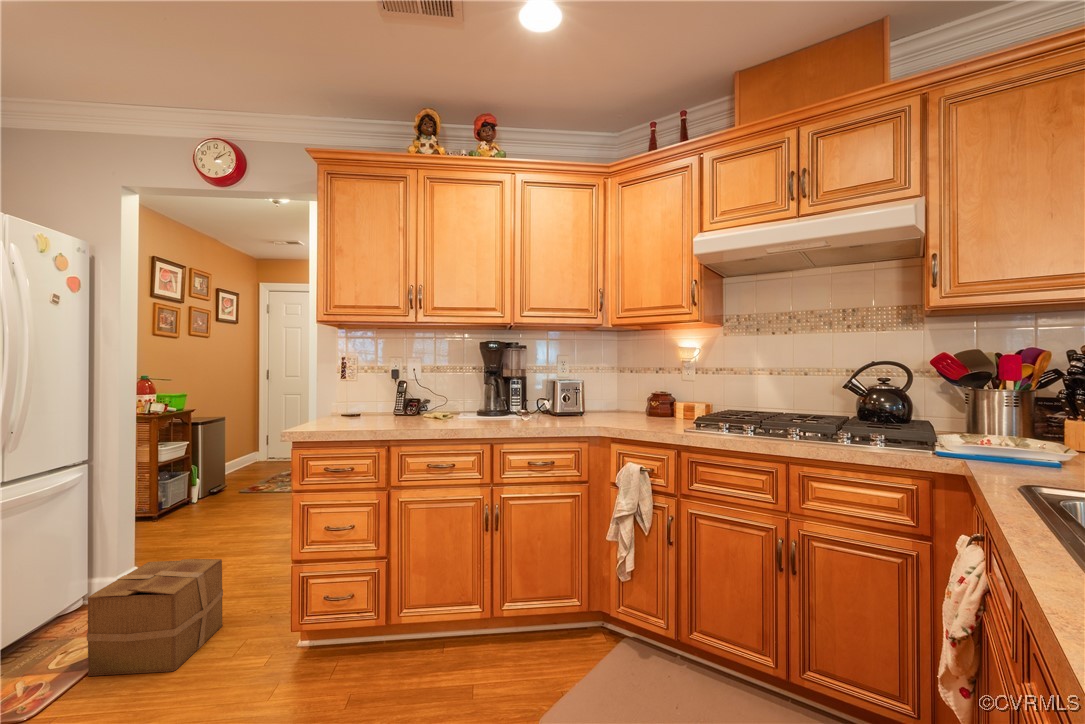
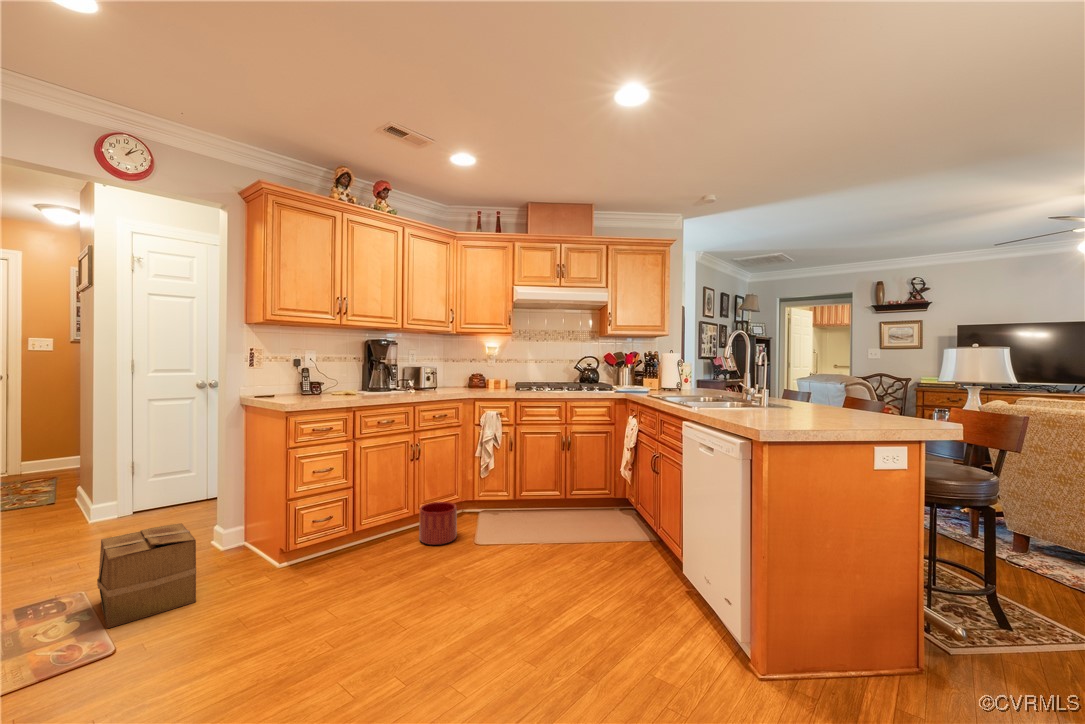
planter: none [468,609,531,700] -> present [419,502,457,545]

